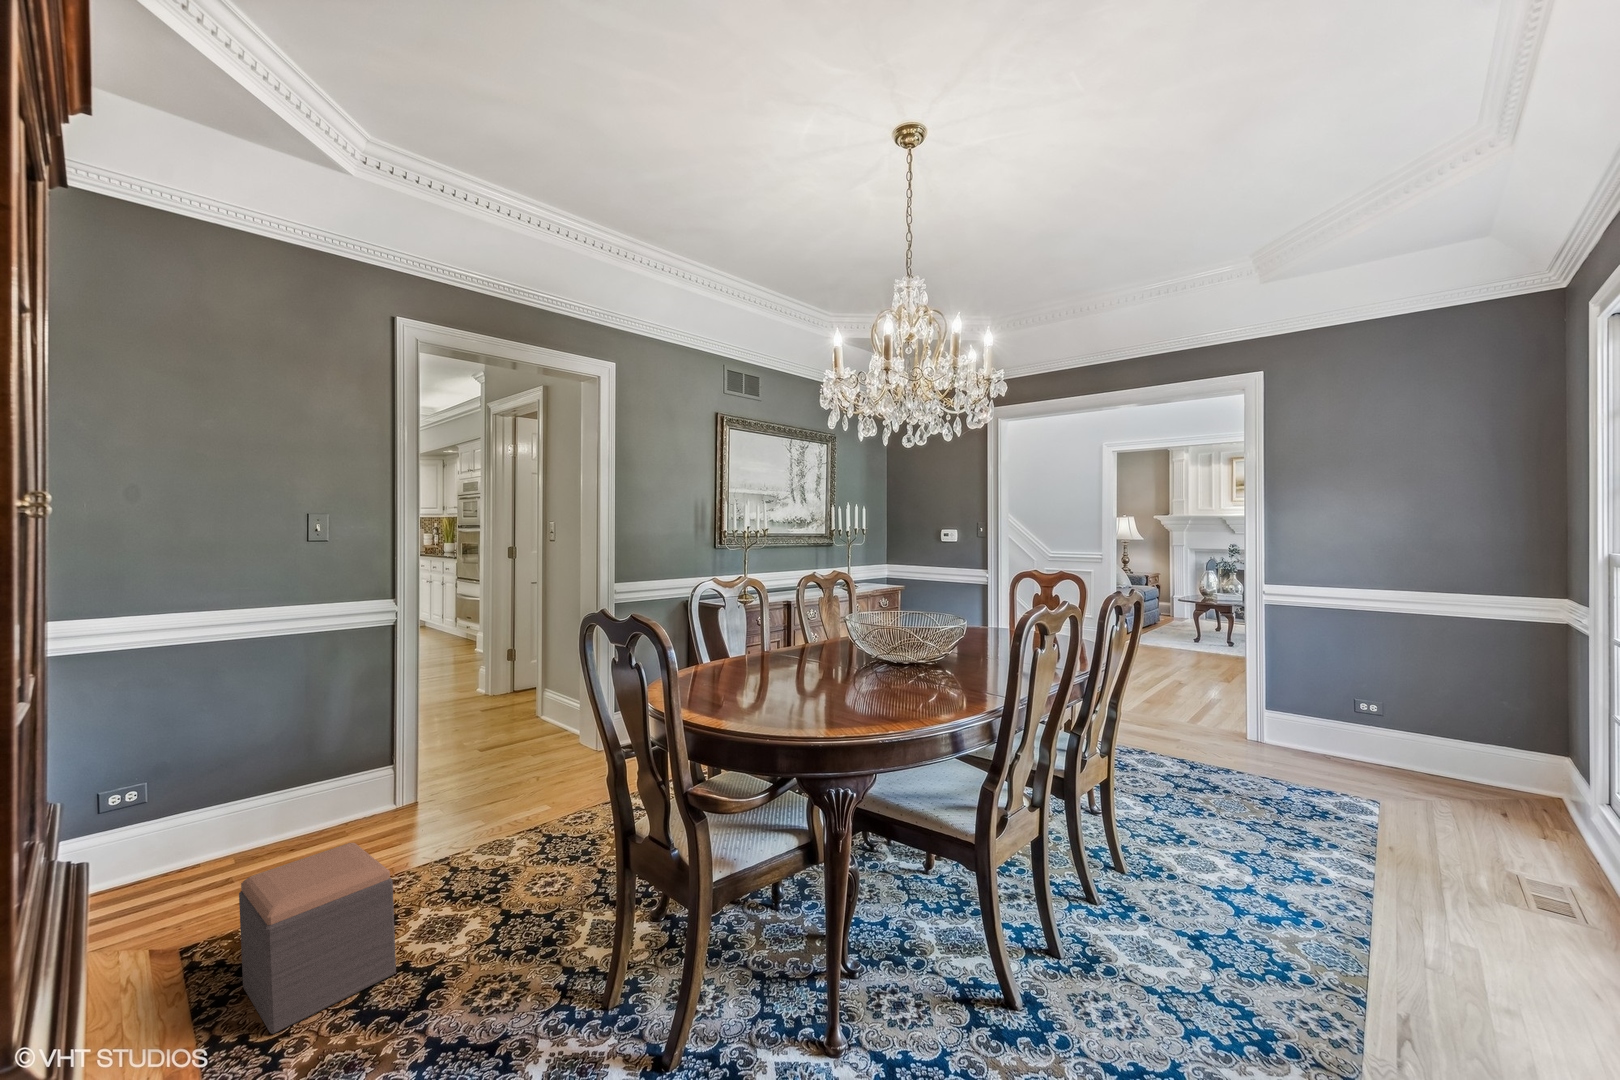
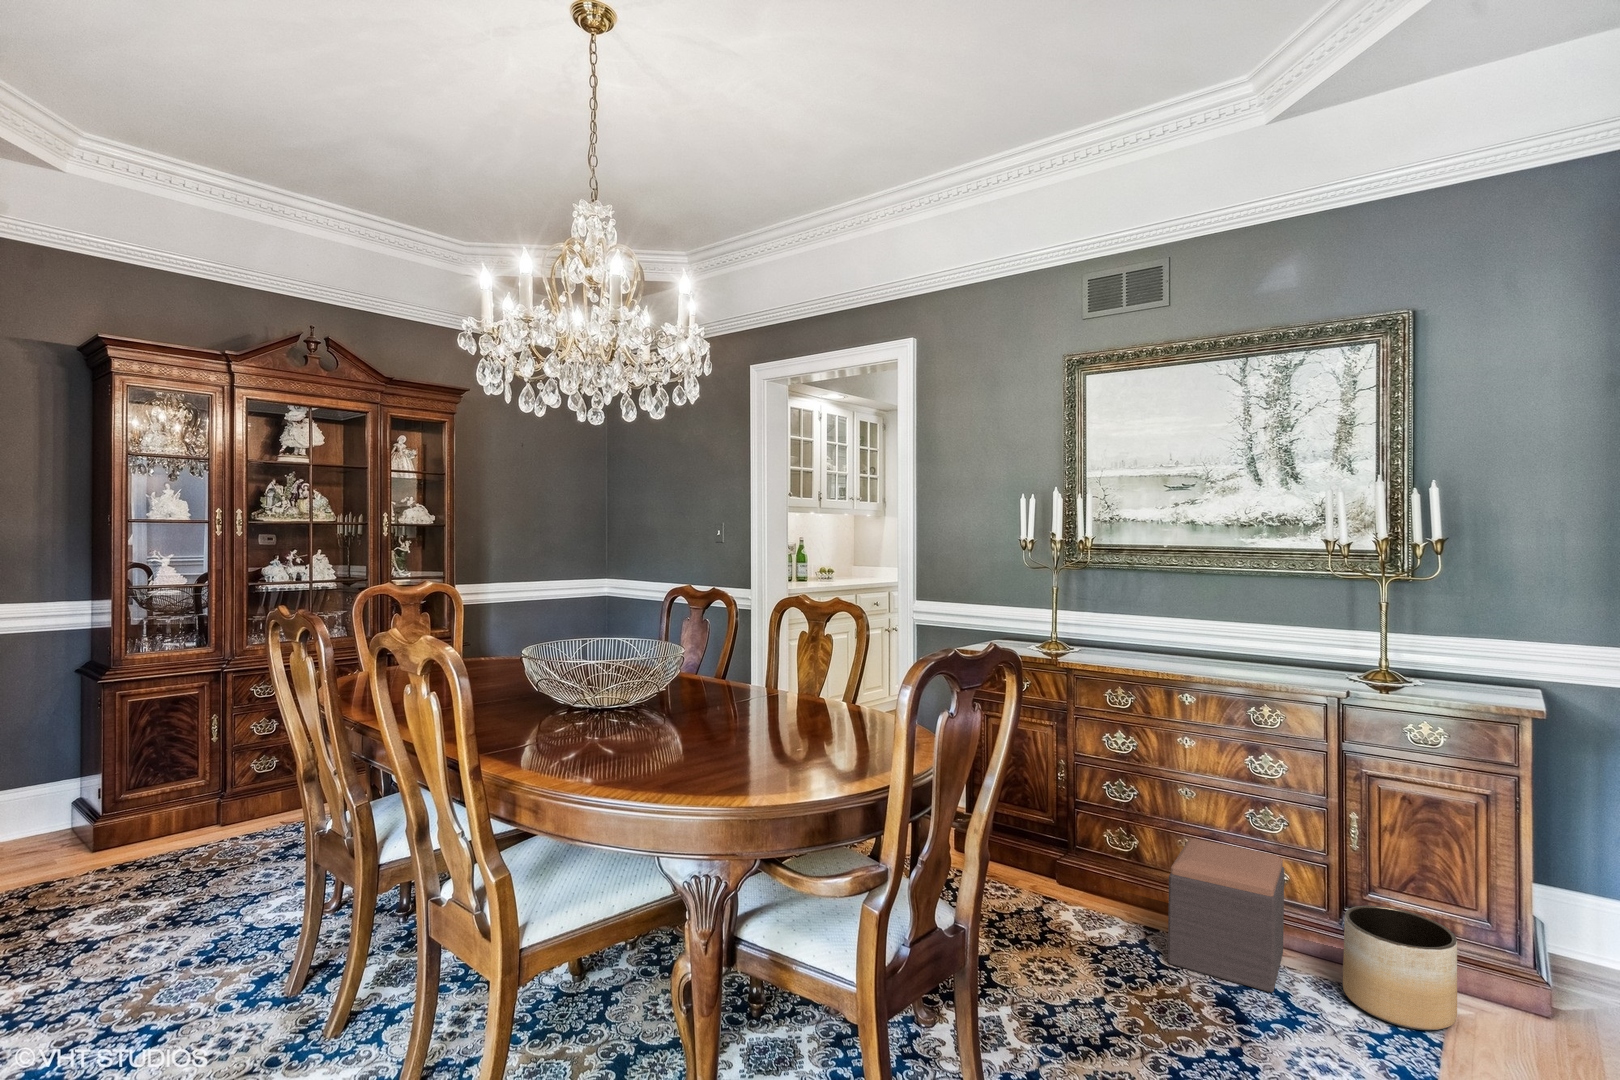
planter: none [432,825,521,930] -> present [1343,906,1457,1030]

